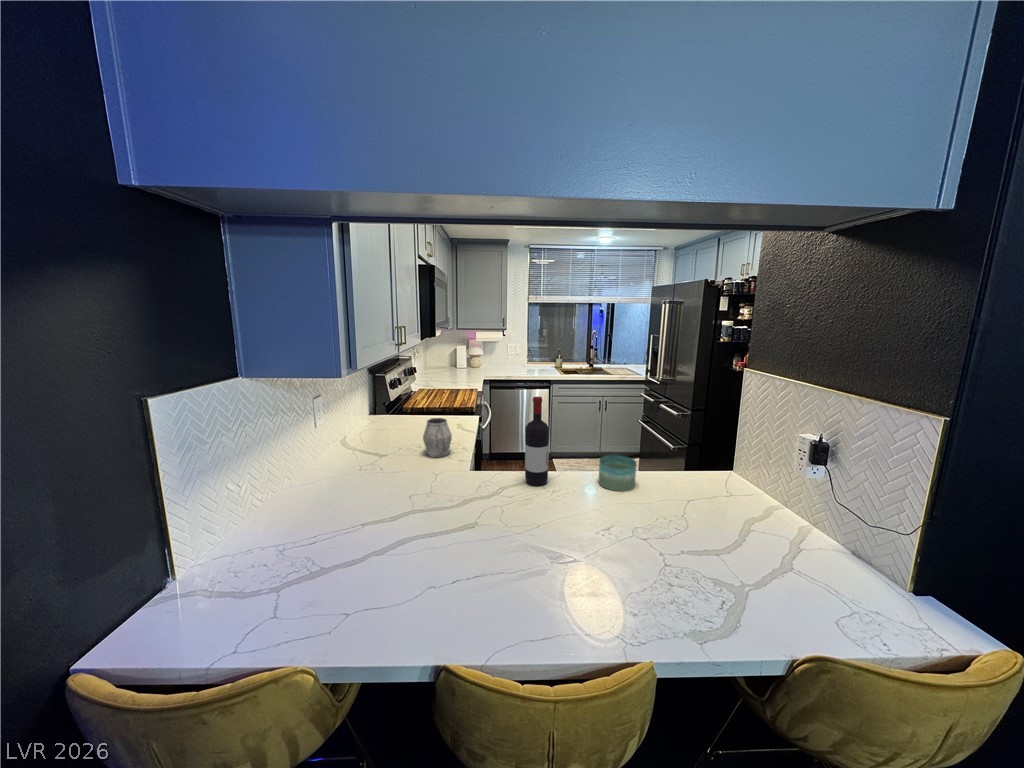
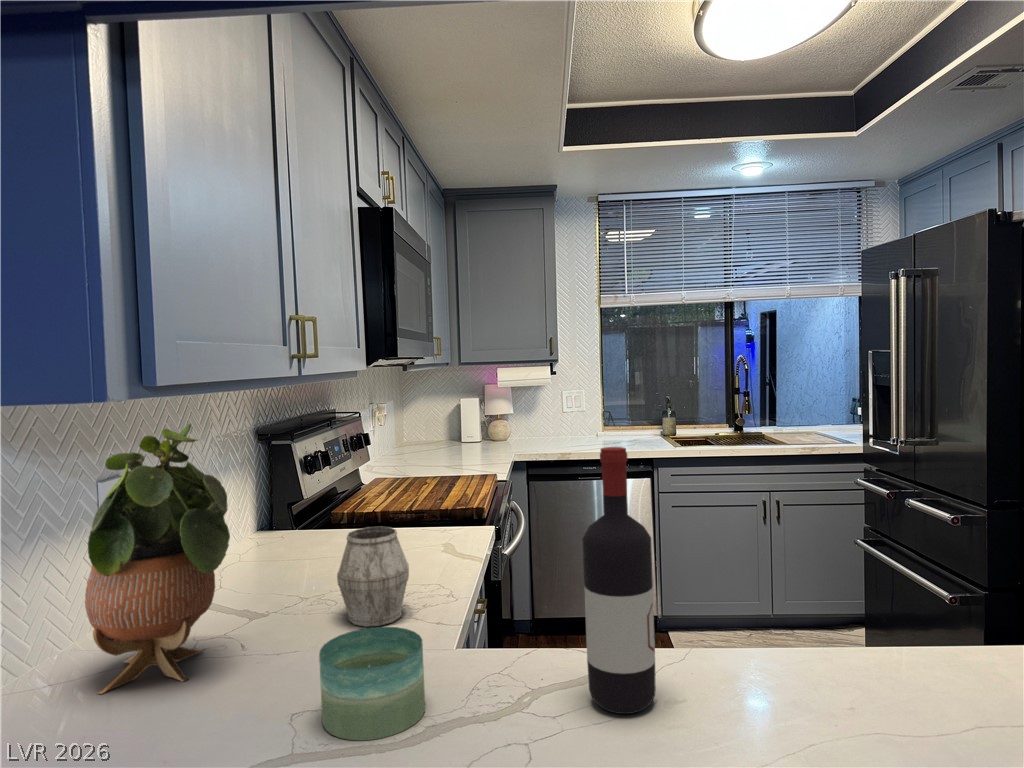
potted plant: none [333,380,390,481] -> present [85,424,230,694]
candle: present [599,455,636,491] -> present [319,627,425,740]

